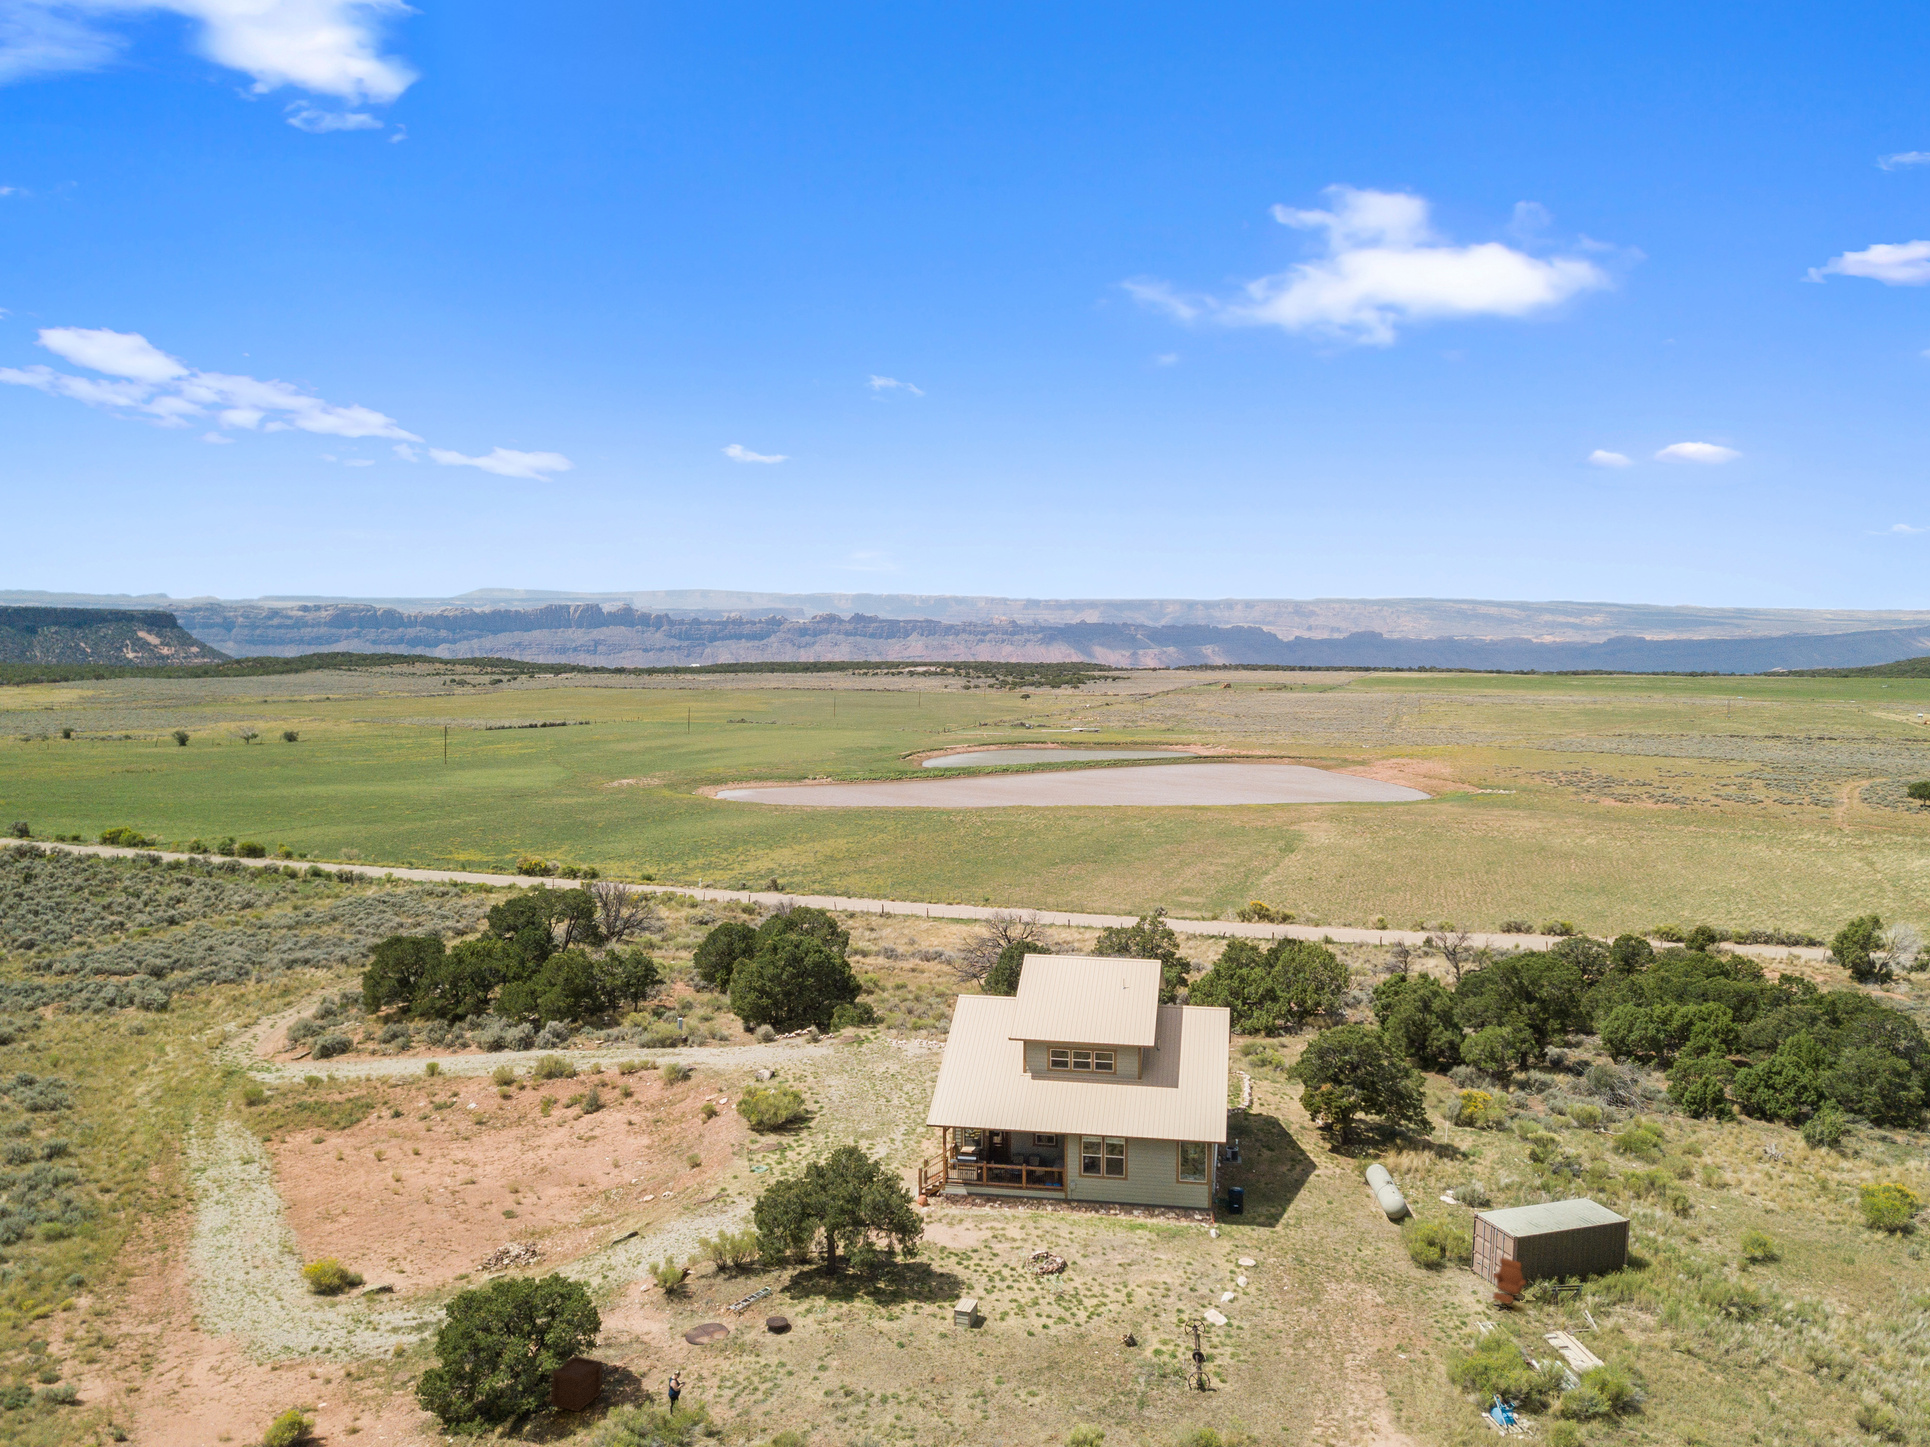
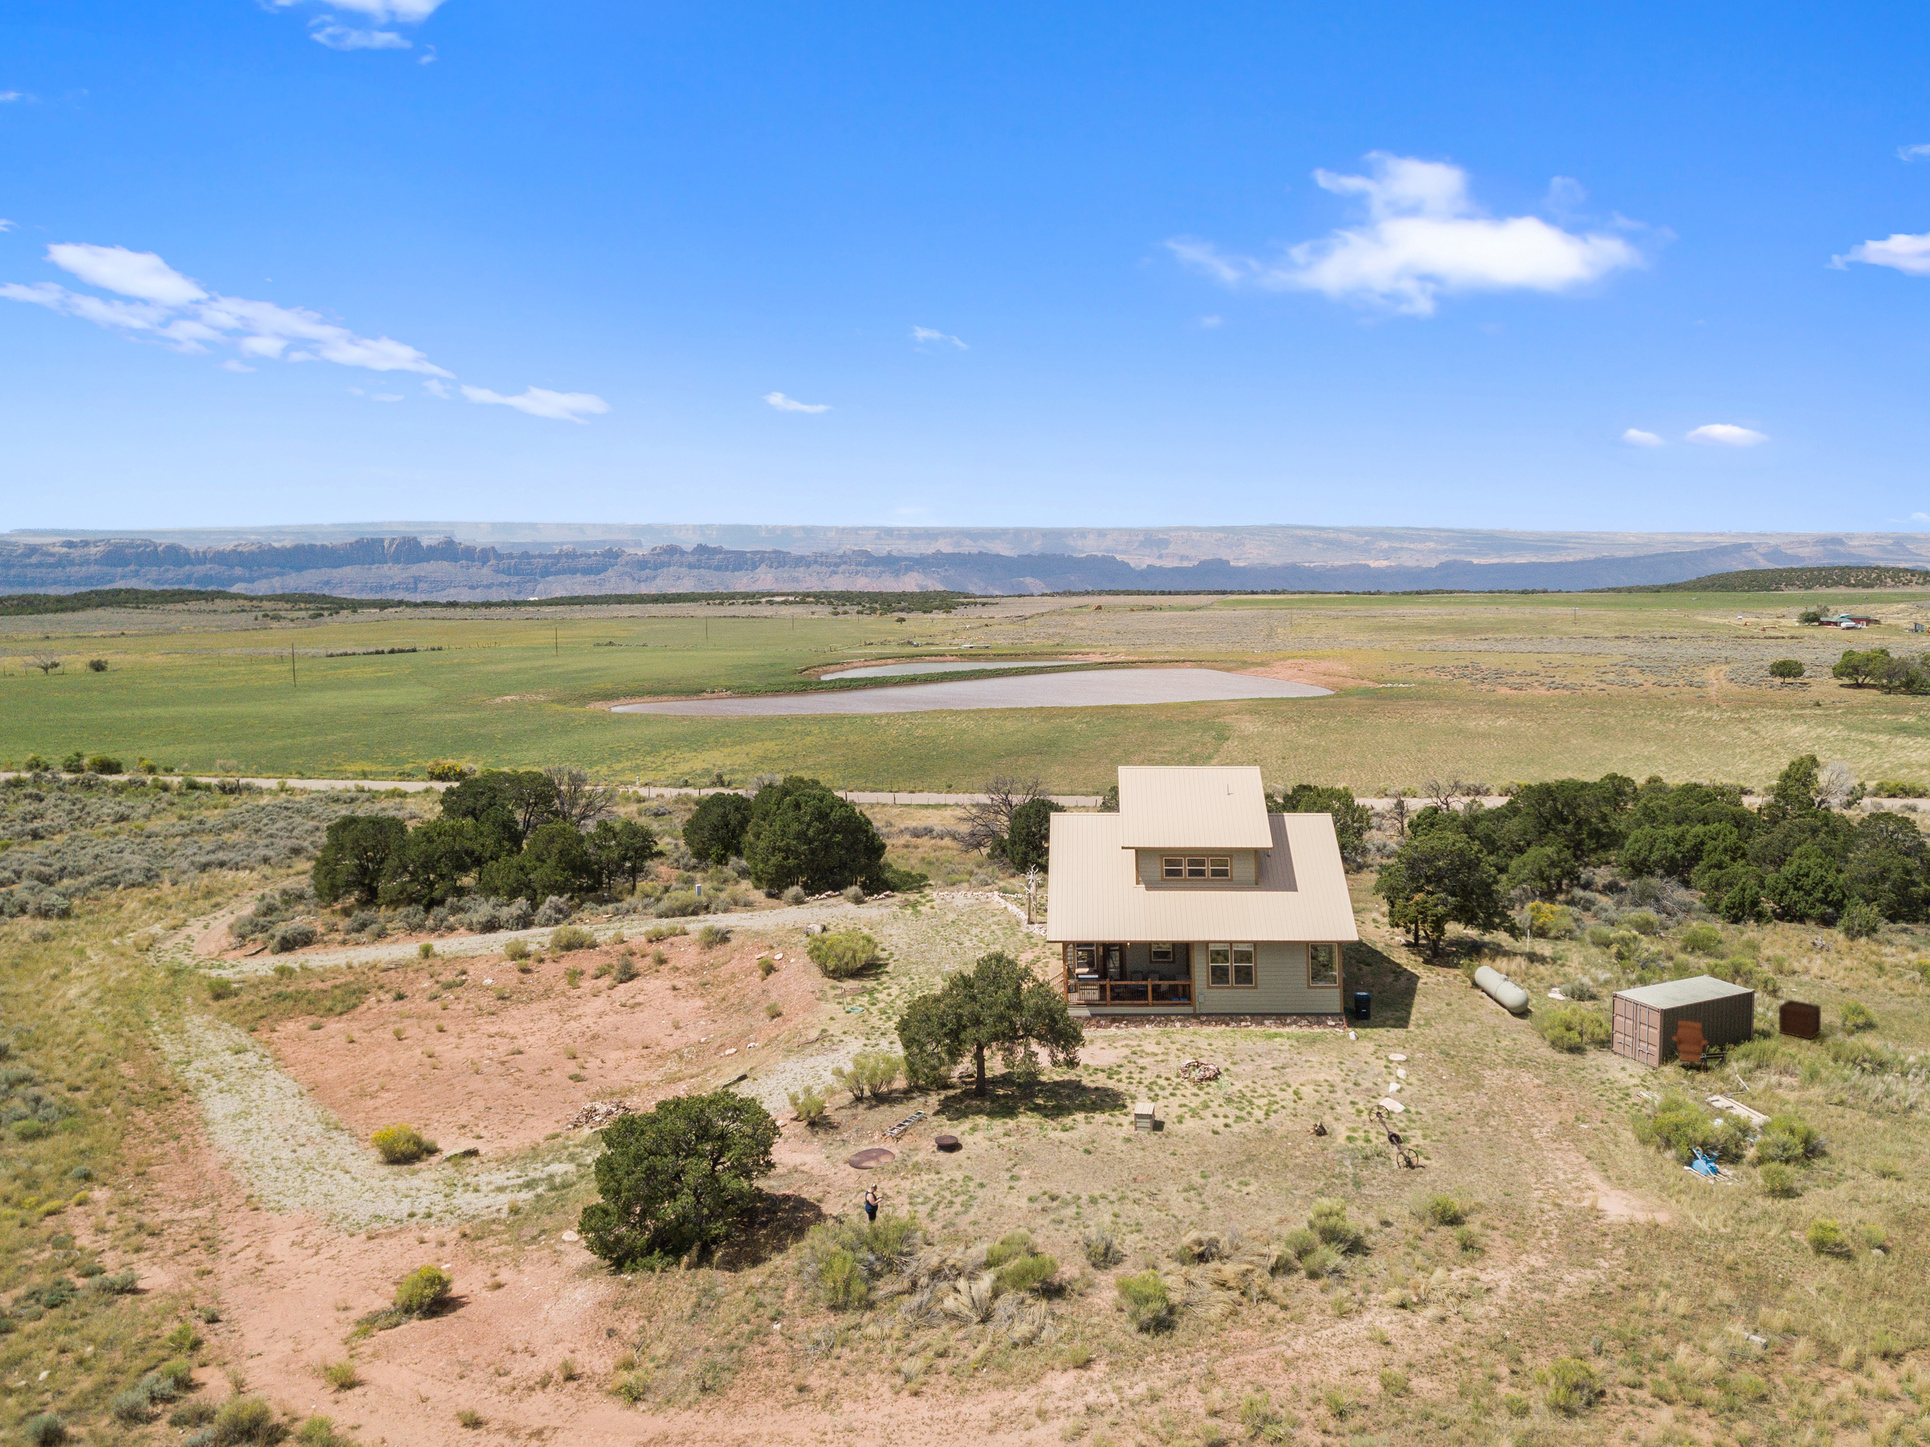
wooden crate: present [551,1356,602,1412] -> present [1779,1000,1821,1039]

